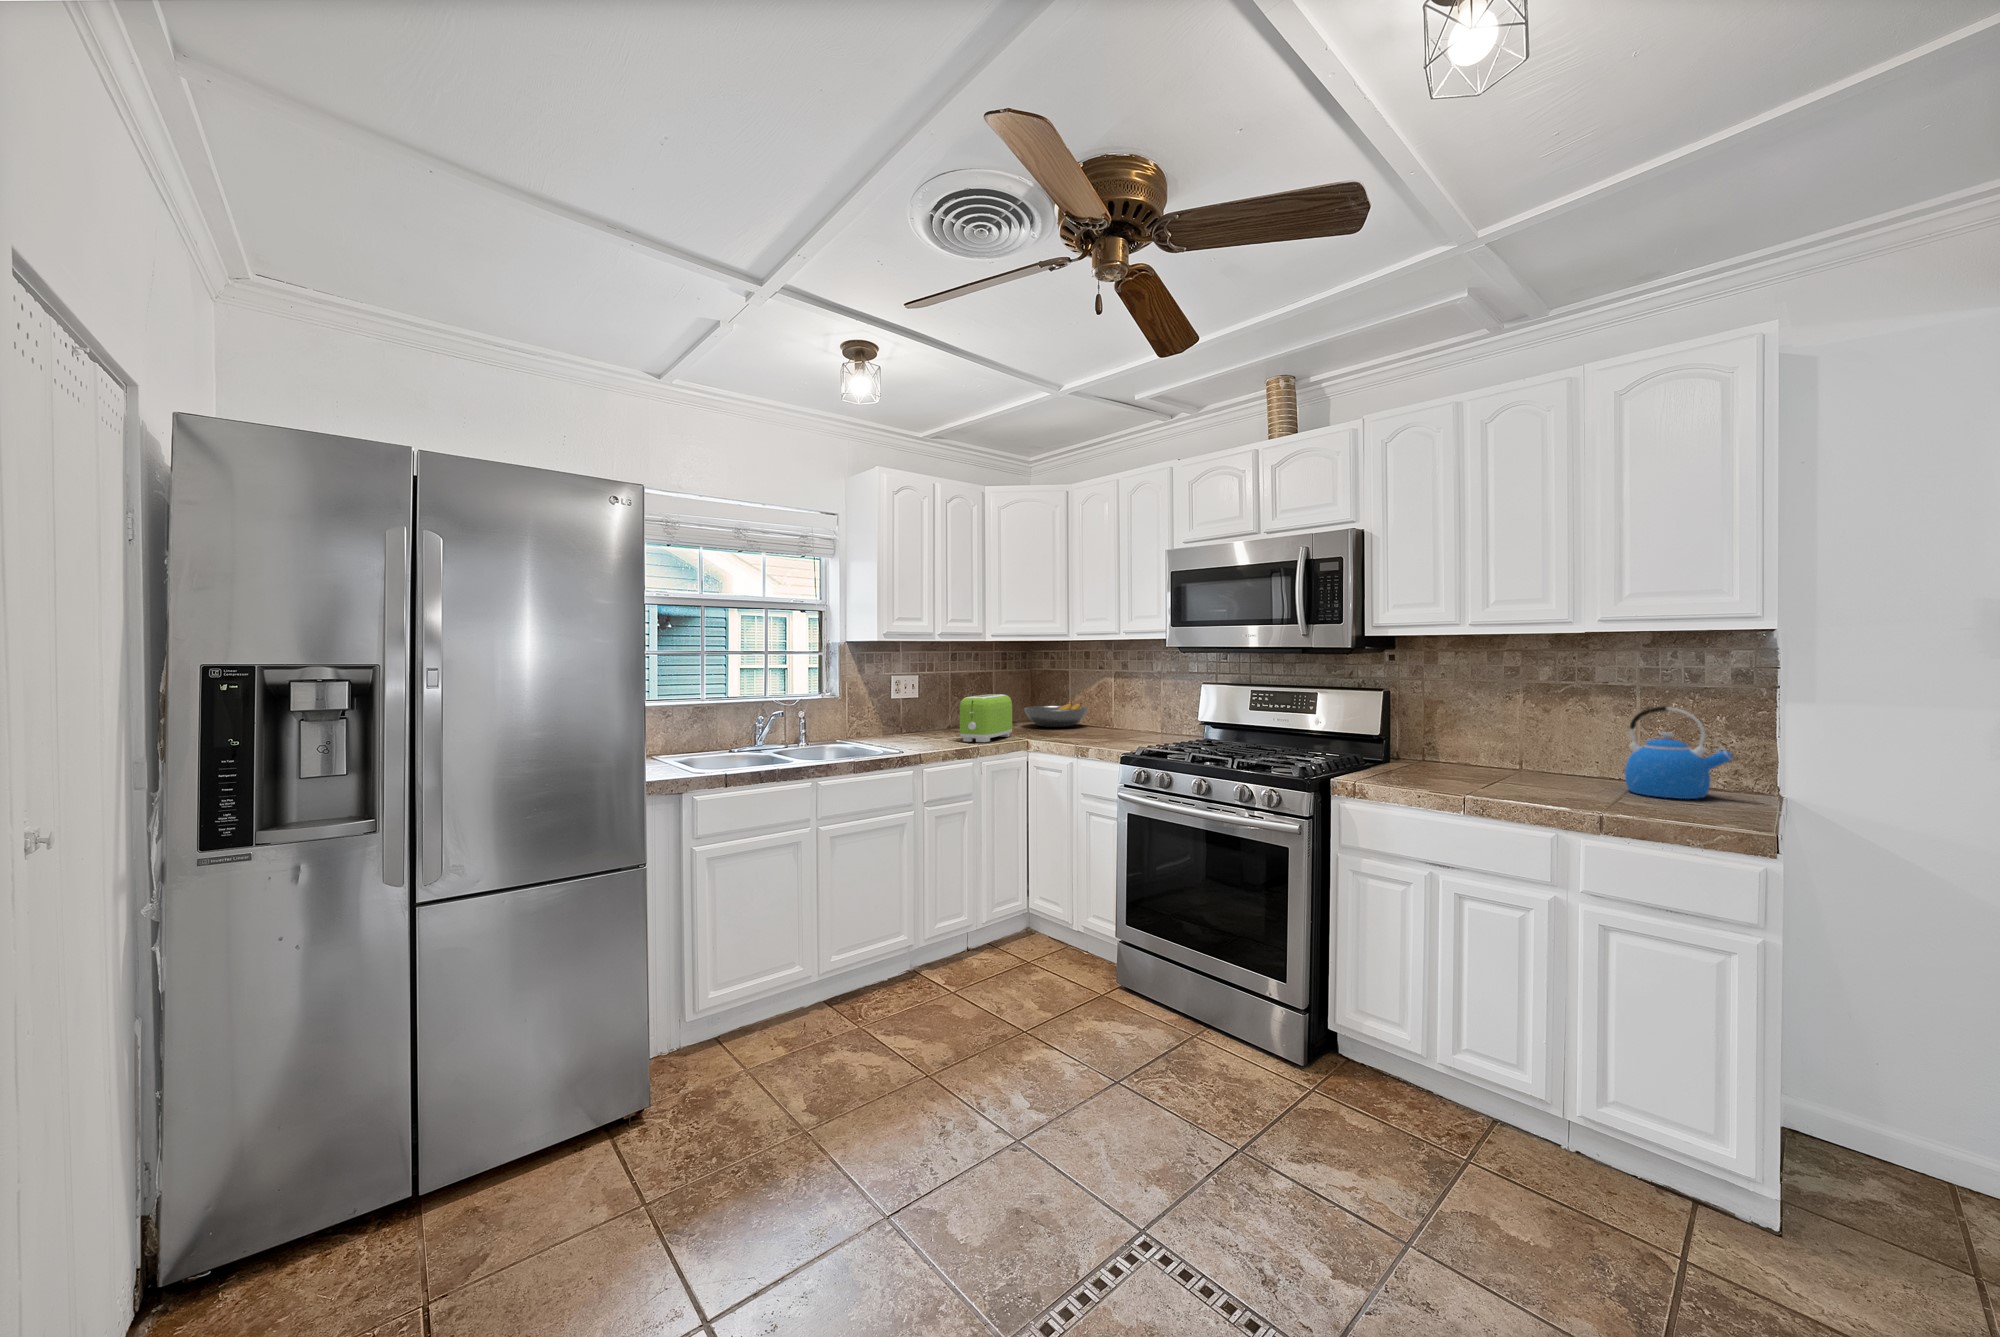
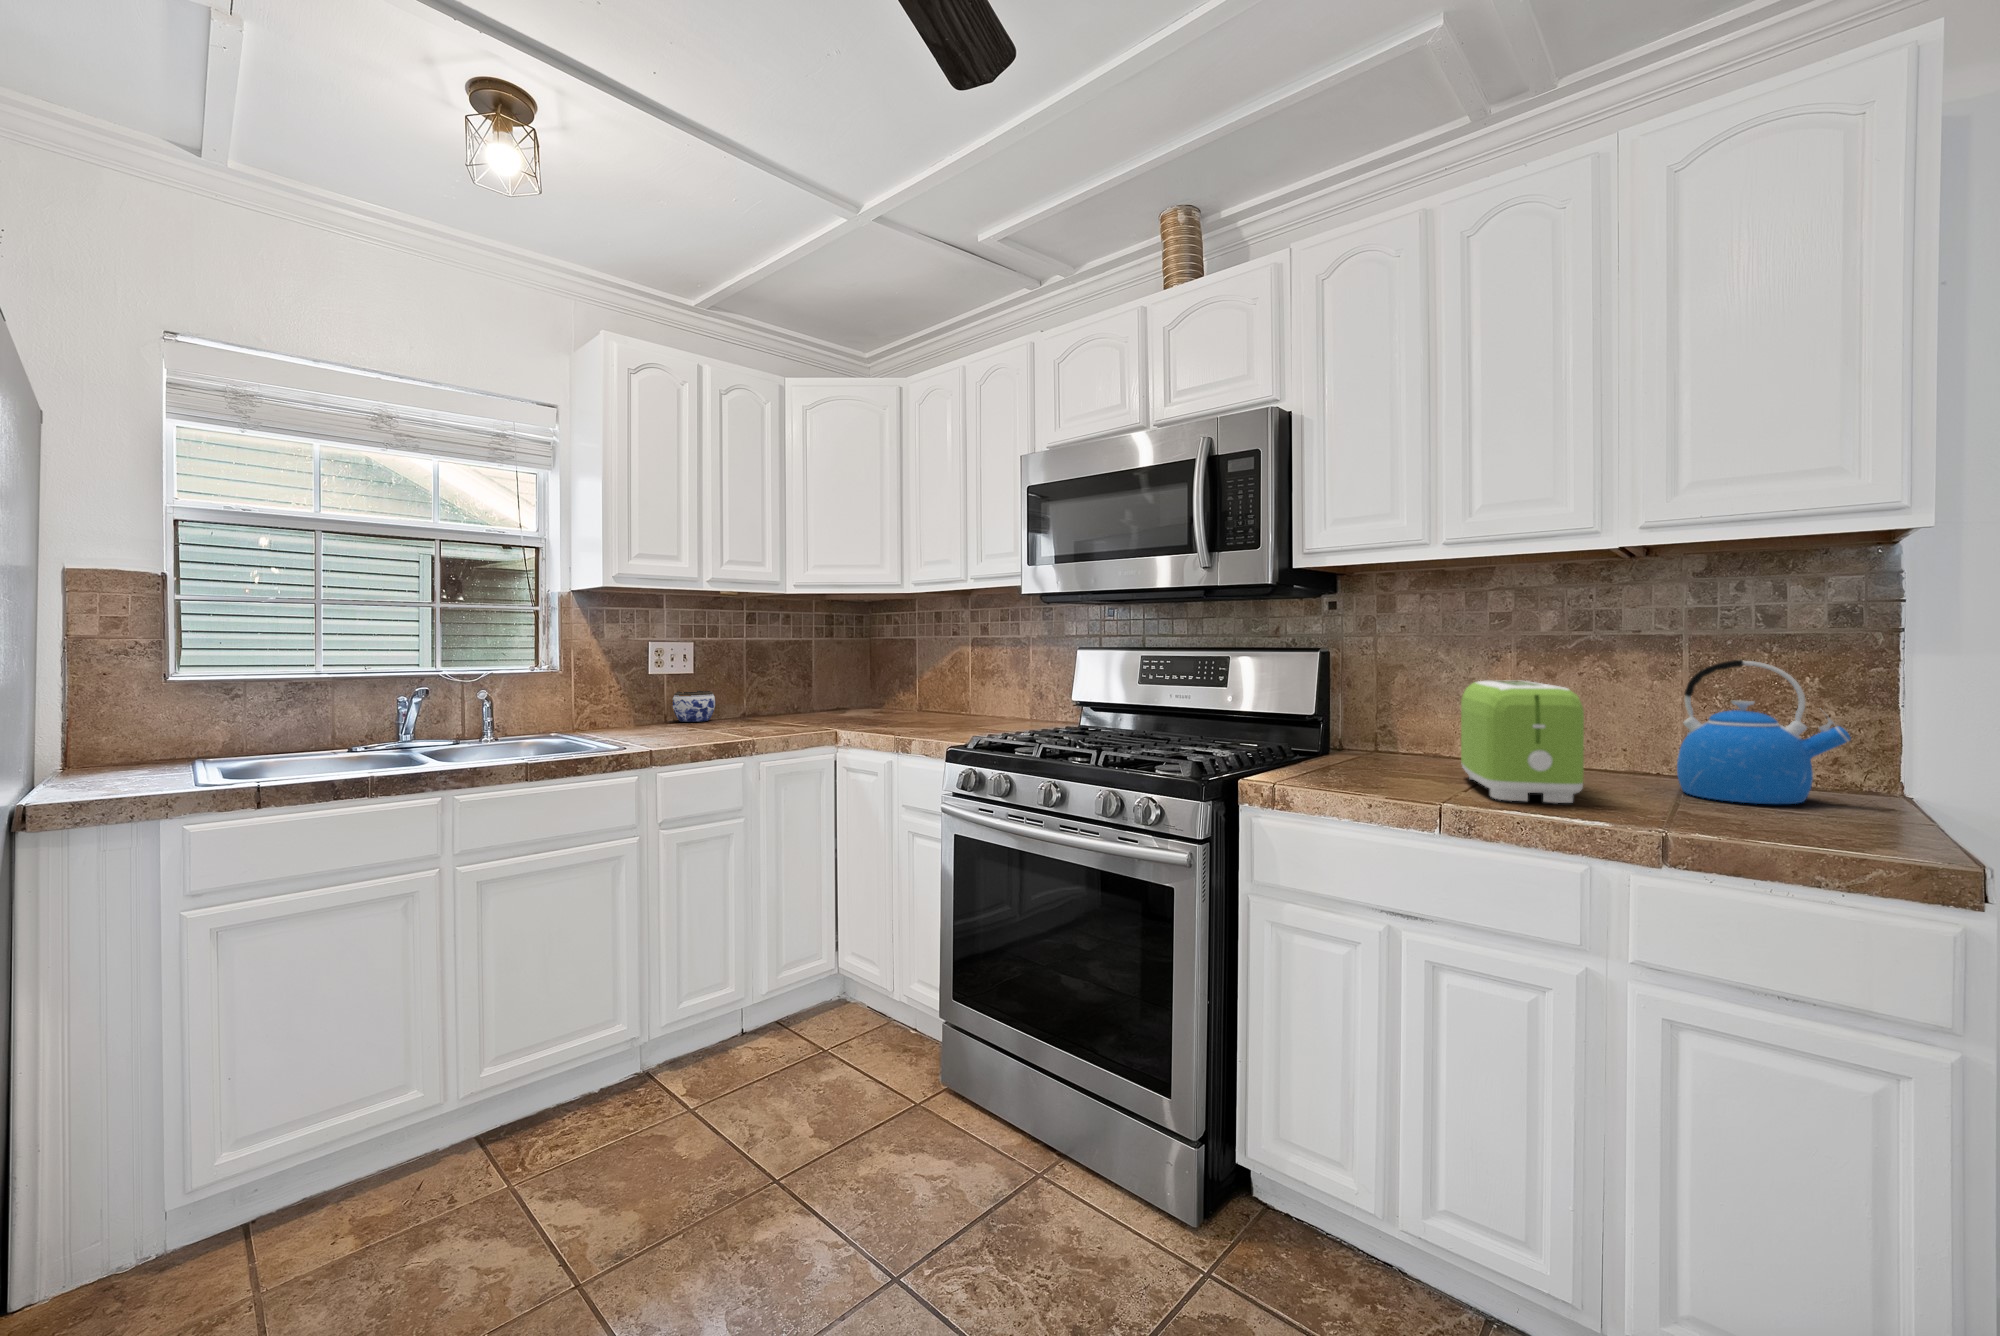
toaster: present [960,694,1012,742] -> present [1461,681,1584,803]
fruit bowl: present [1024,703,1088,727] -> none [849,682,937,714]
jar: none [904,709,932,732] -> present [672,690,715,722]

